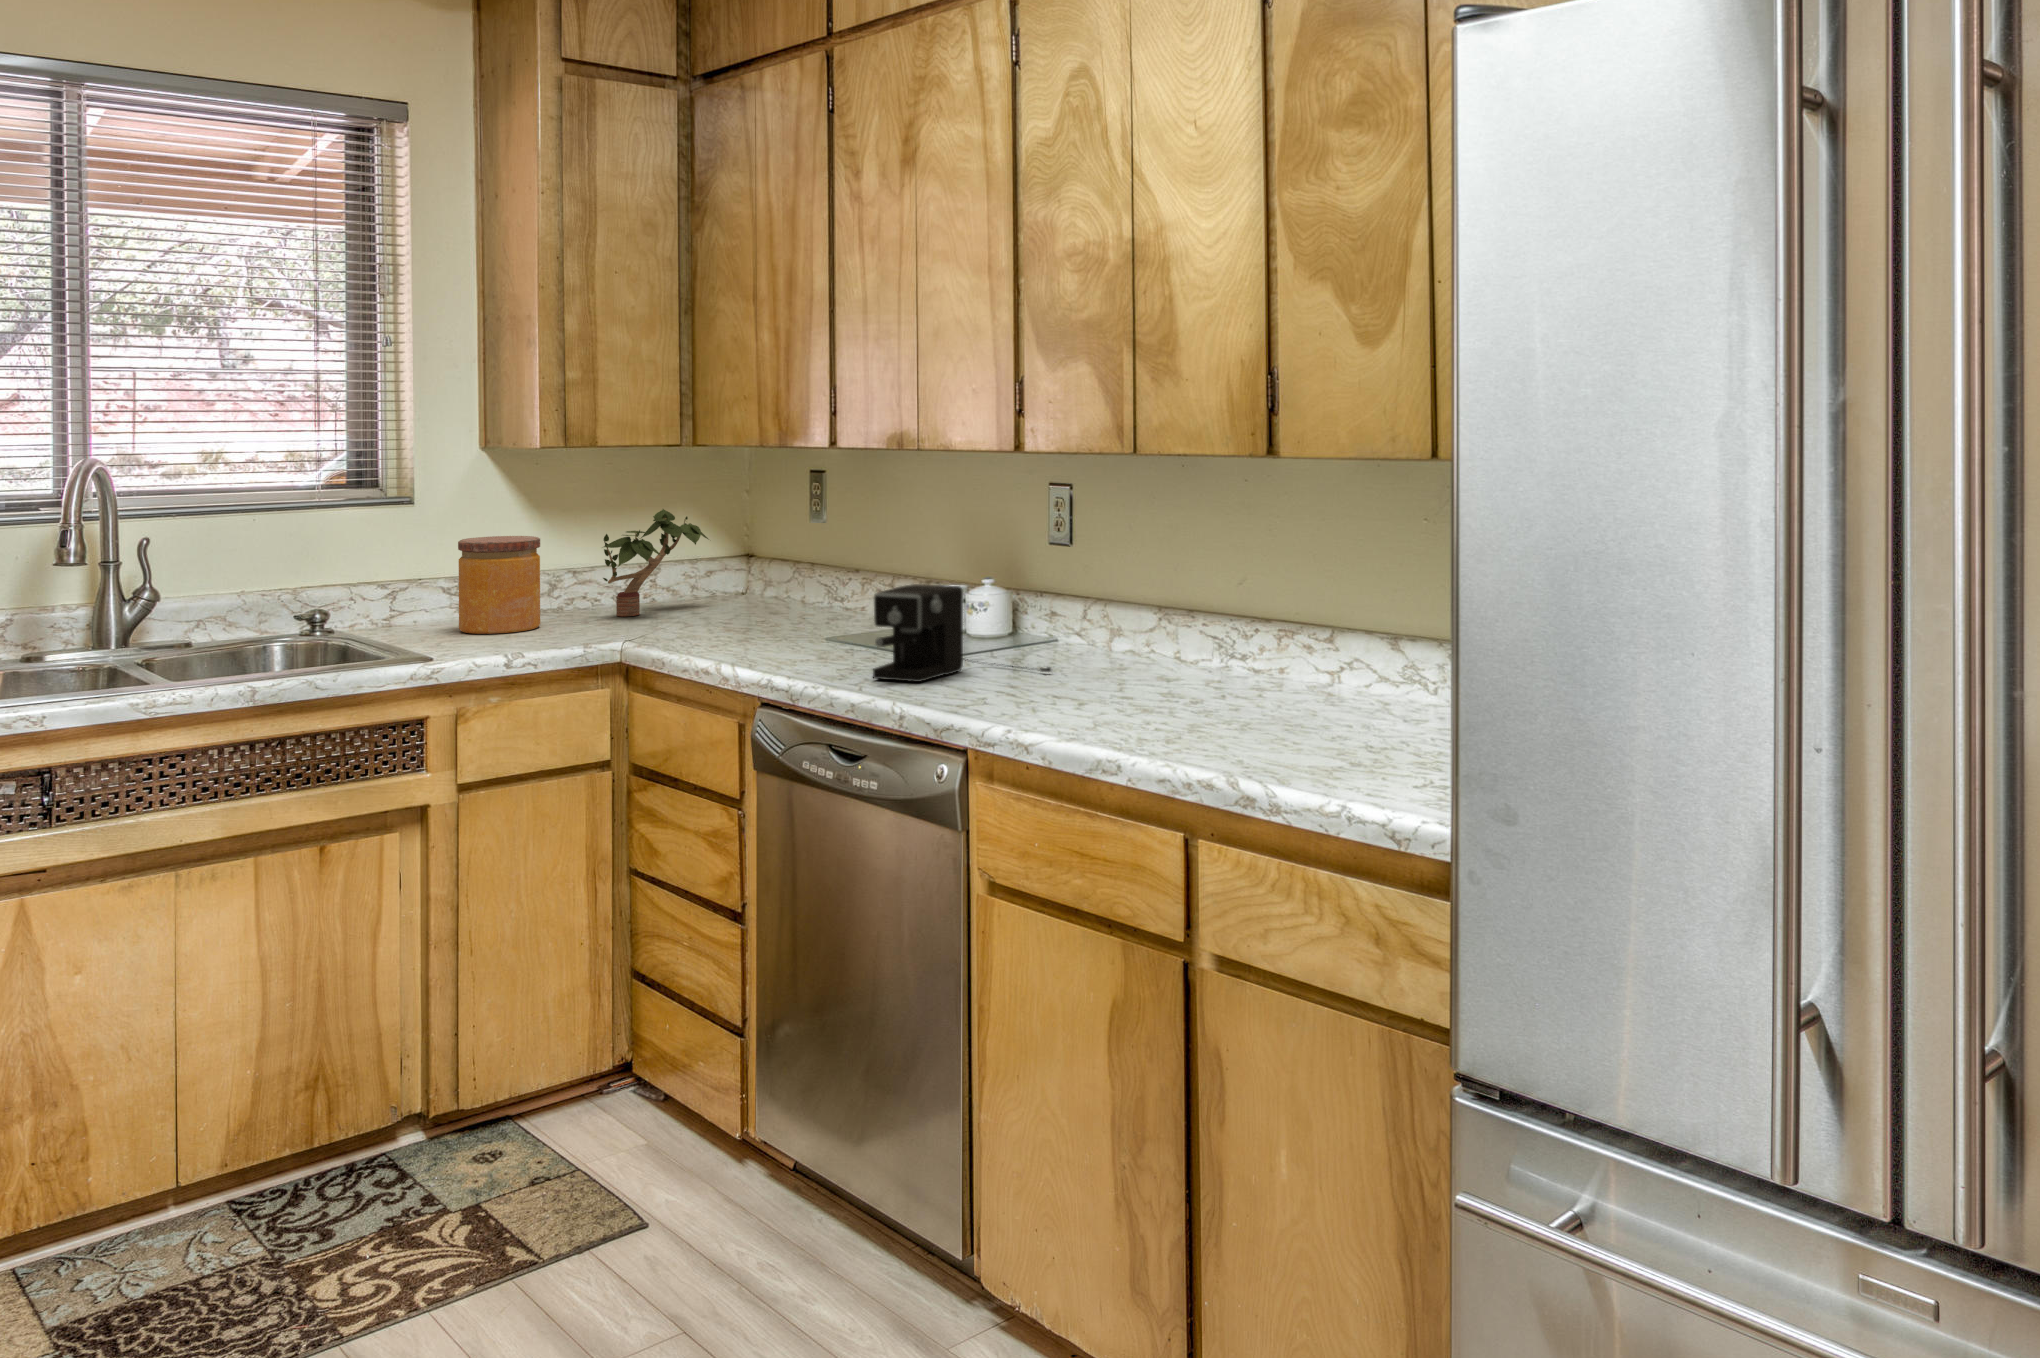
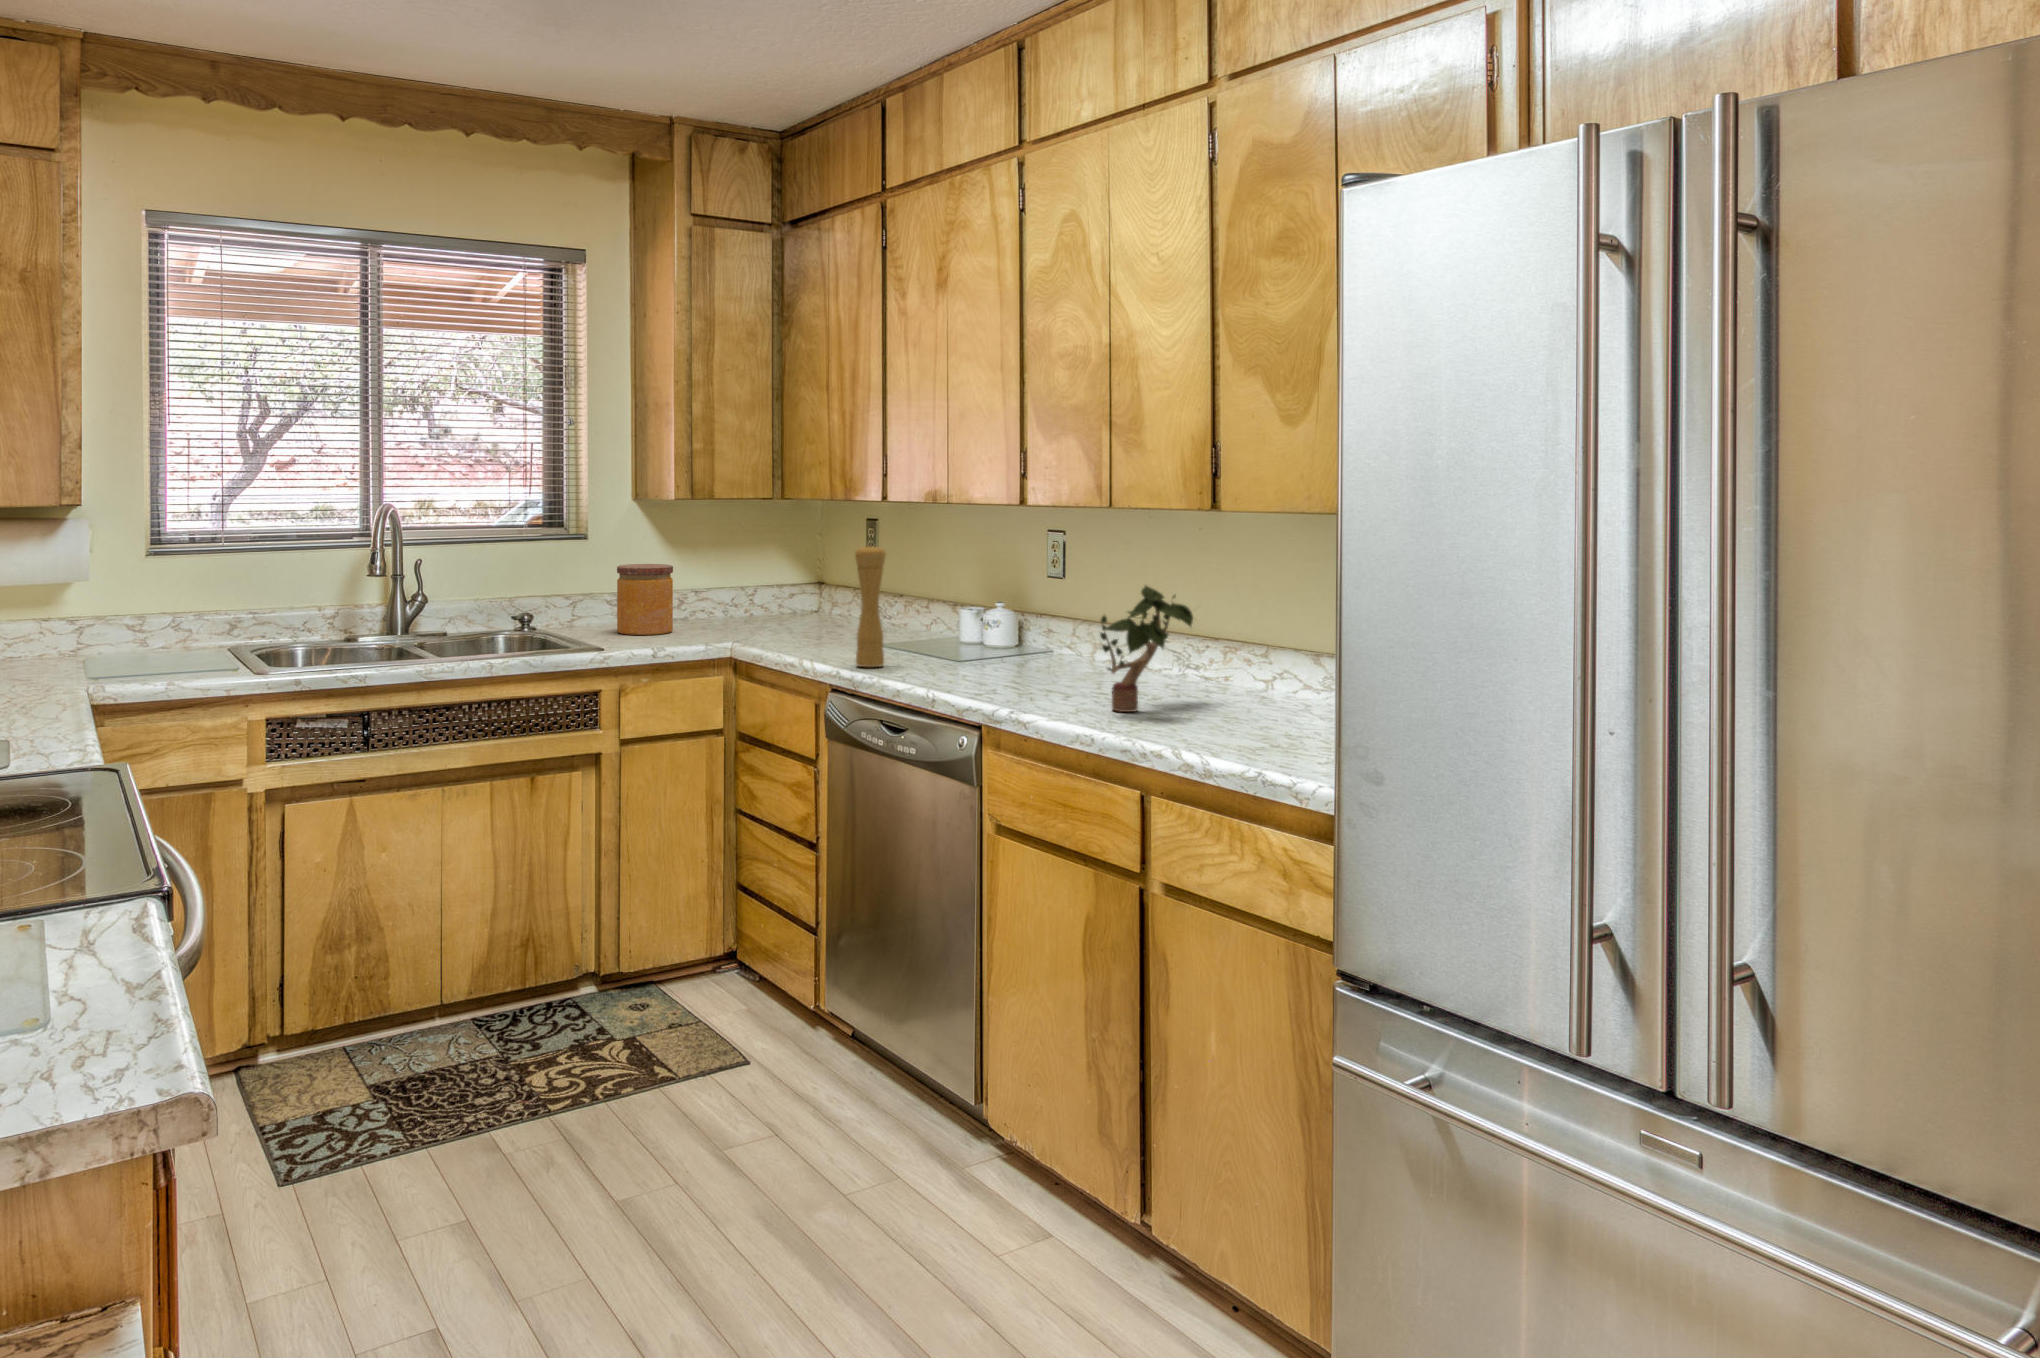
pepper mill: none [792,507,834,670] -> present [855,545,886,667]
potted plant: present [603,509,708,616] -> present [1100,586,1193,712]
coffee maker: present [873,584,1051,682] -> none [914,605,1050,678]

